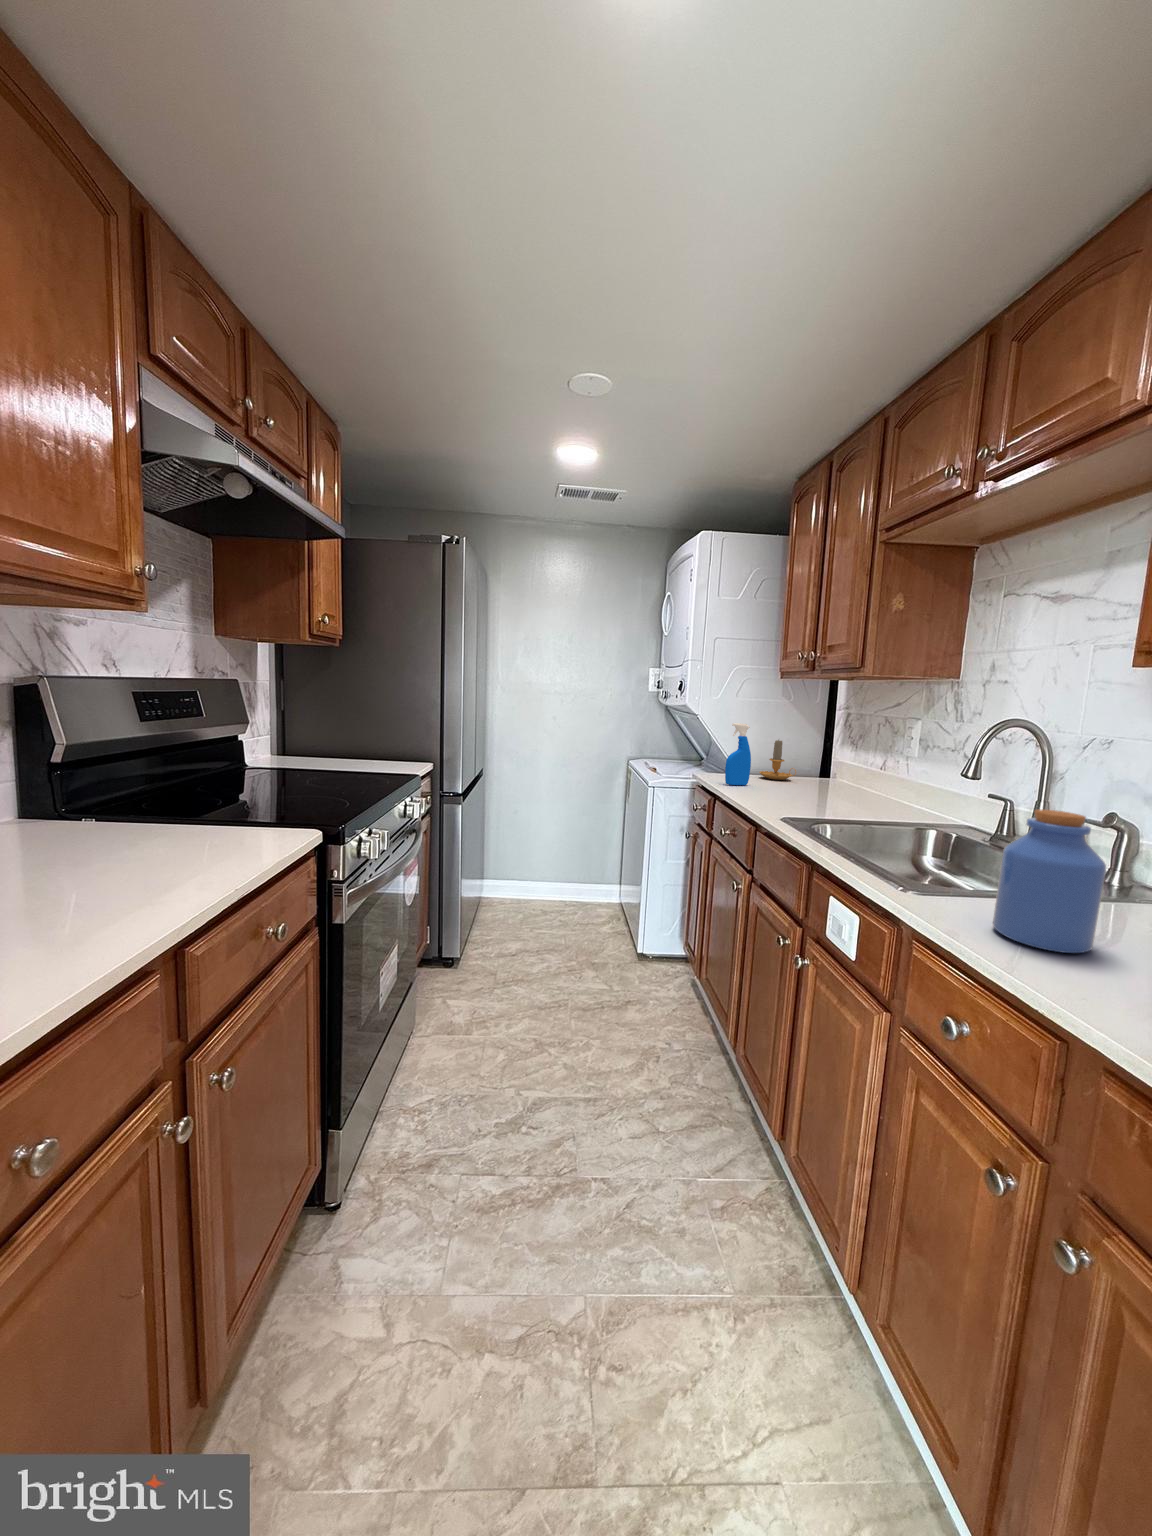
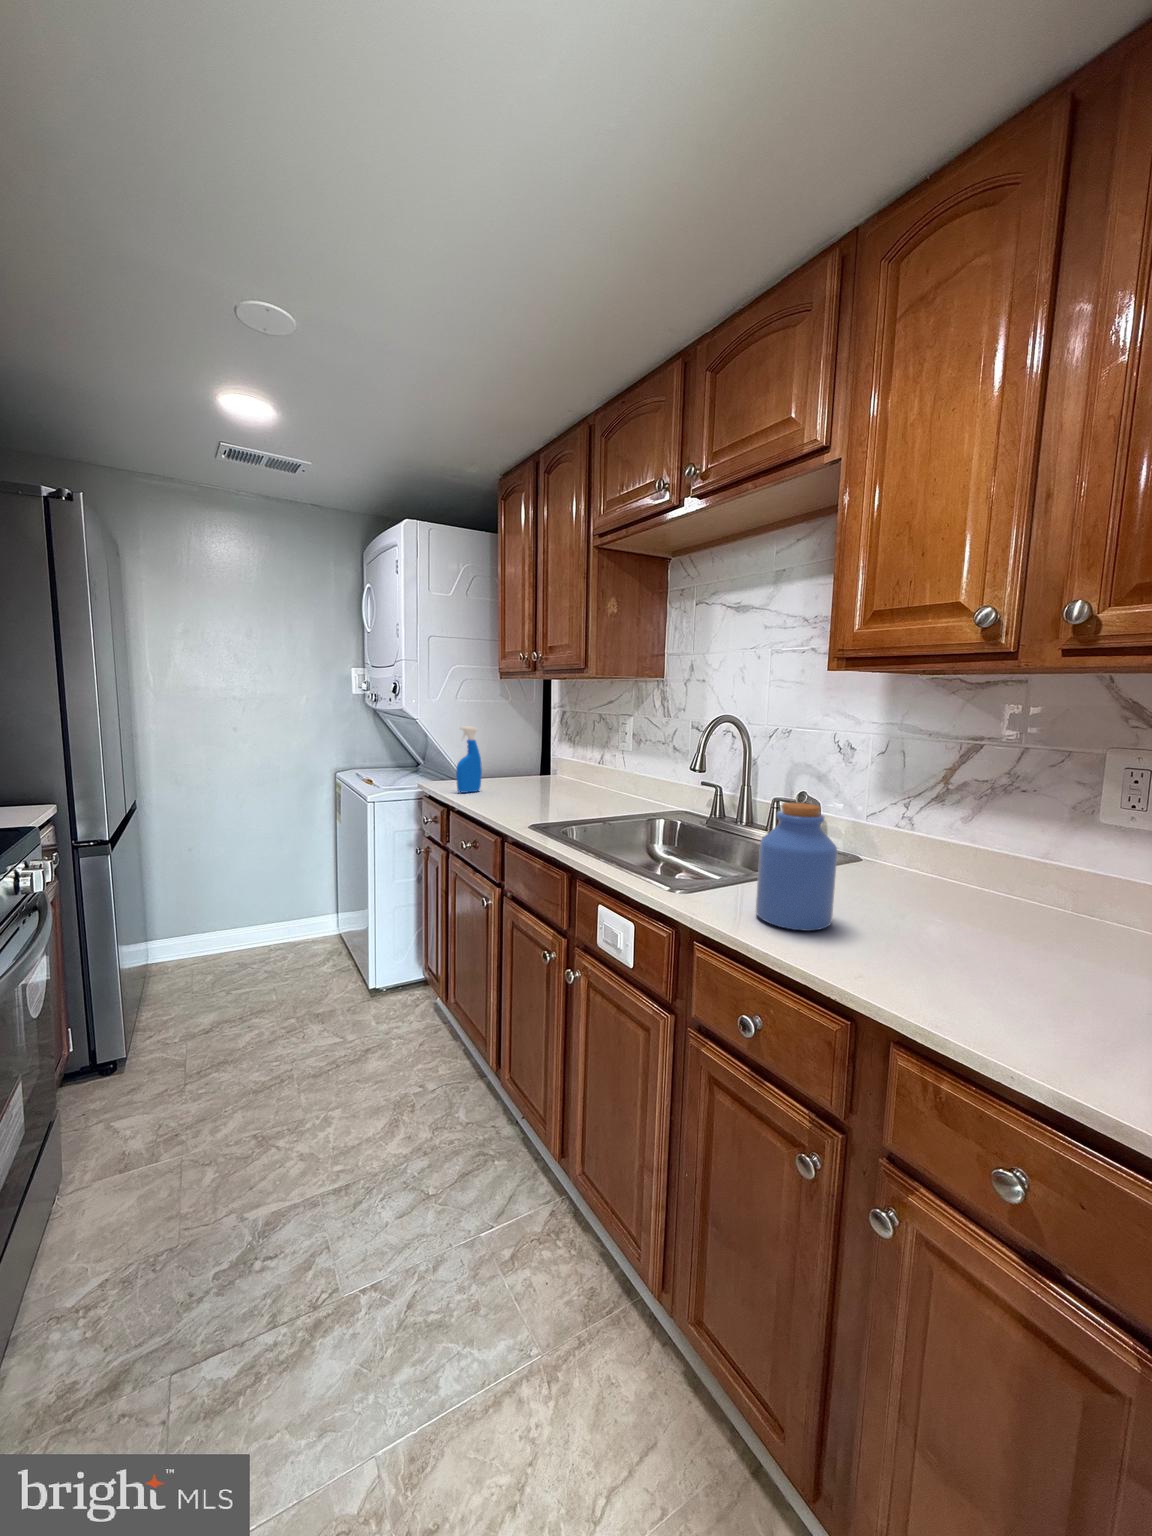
candle: present [759,740,796,780] -> none [487,739,524,782]

